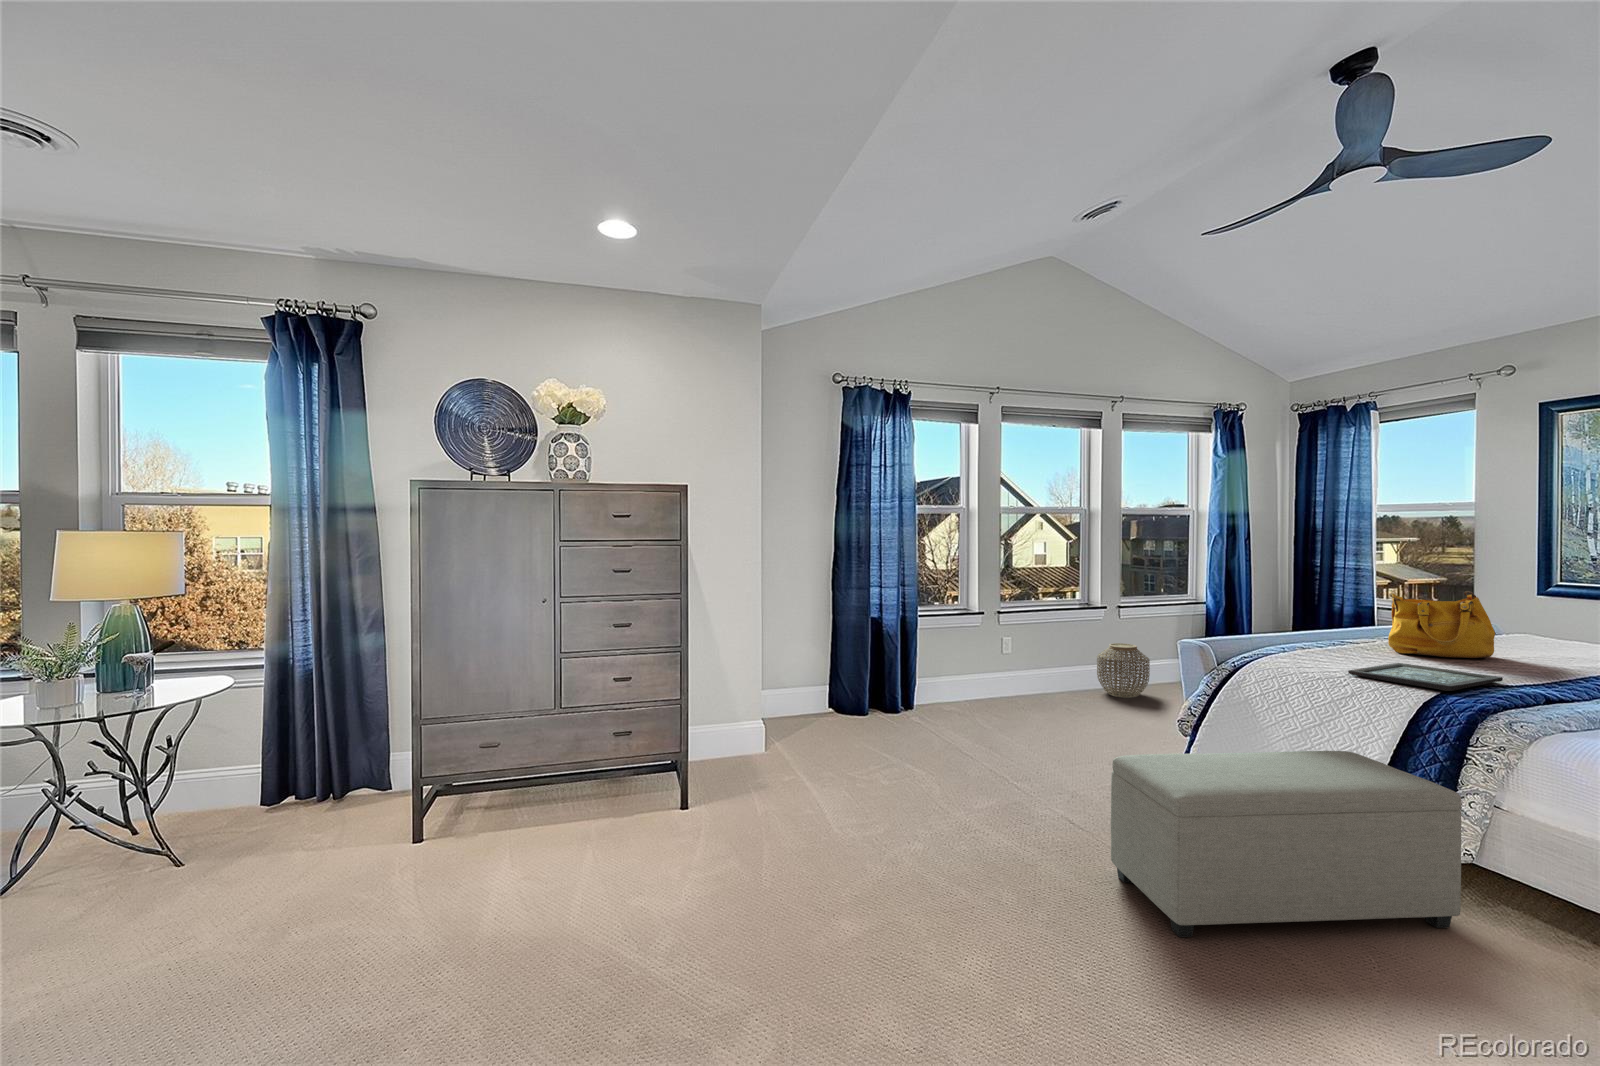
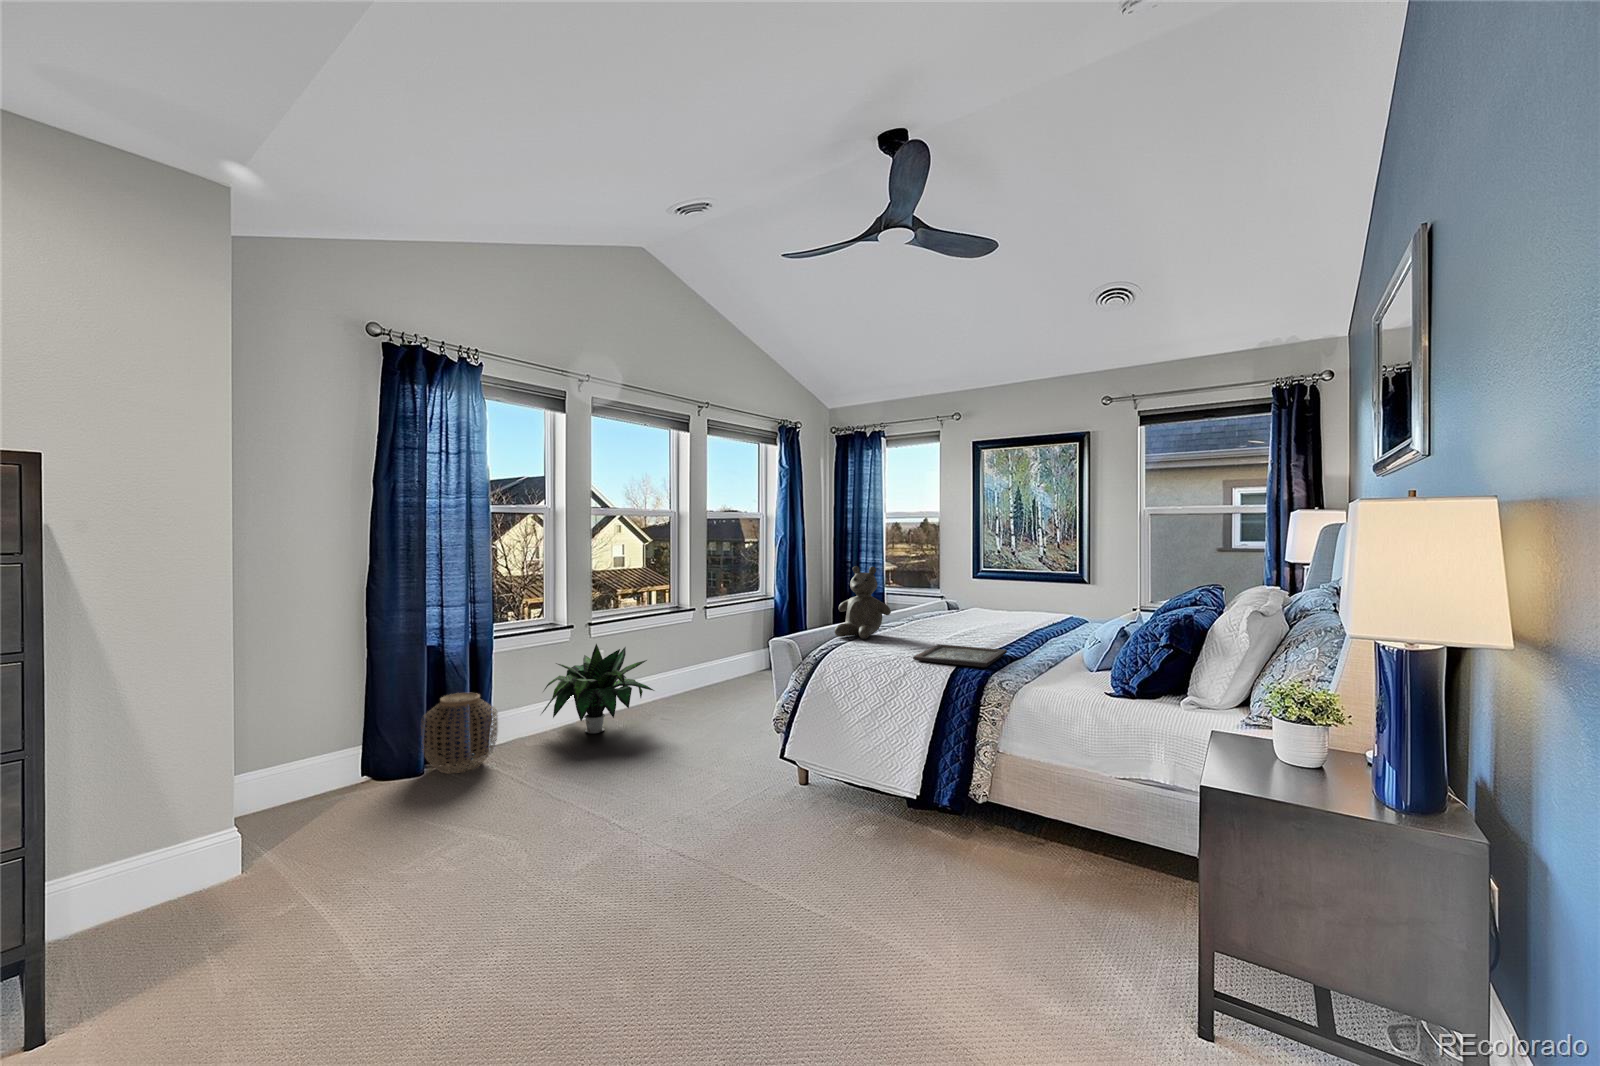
teddy bear: none [1259,568,1336,649] -> present [835,566,891,639]
handbag: present [1388,591,1495,658] -> none [923,581,987,635]
potted plant: none [958,632,1064,714] -> present [542,644,654,733]
woven basket: present [1097,643,1150,698] -> present [421,693,498,774]
ottoman: present [1111,751,1462,937] -> none [734,731,1007,975]

